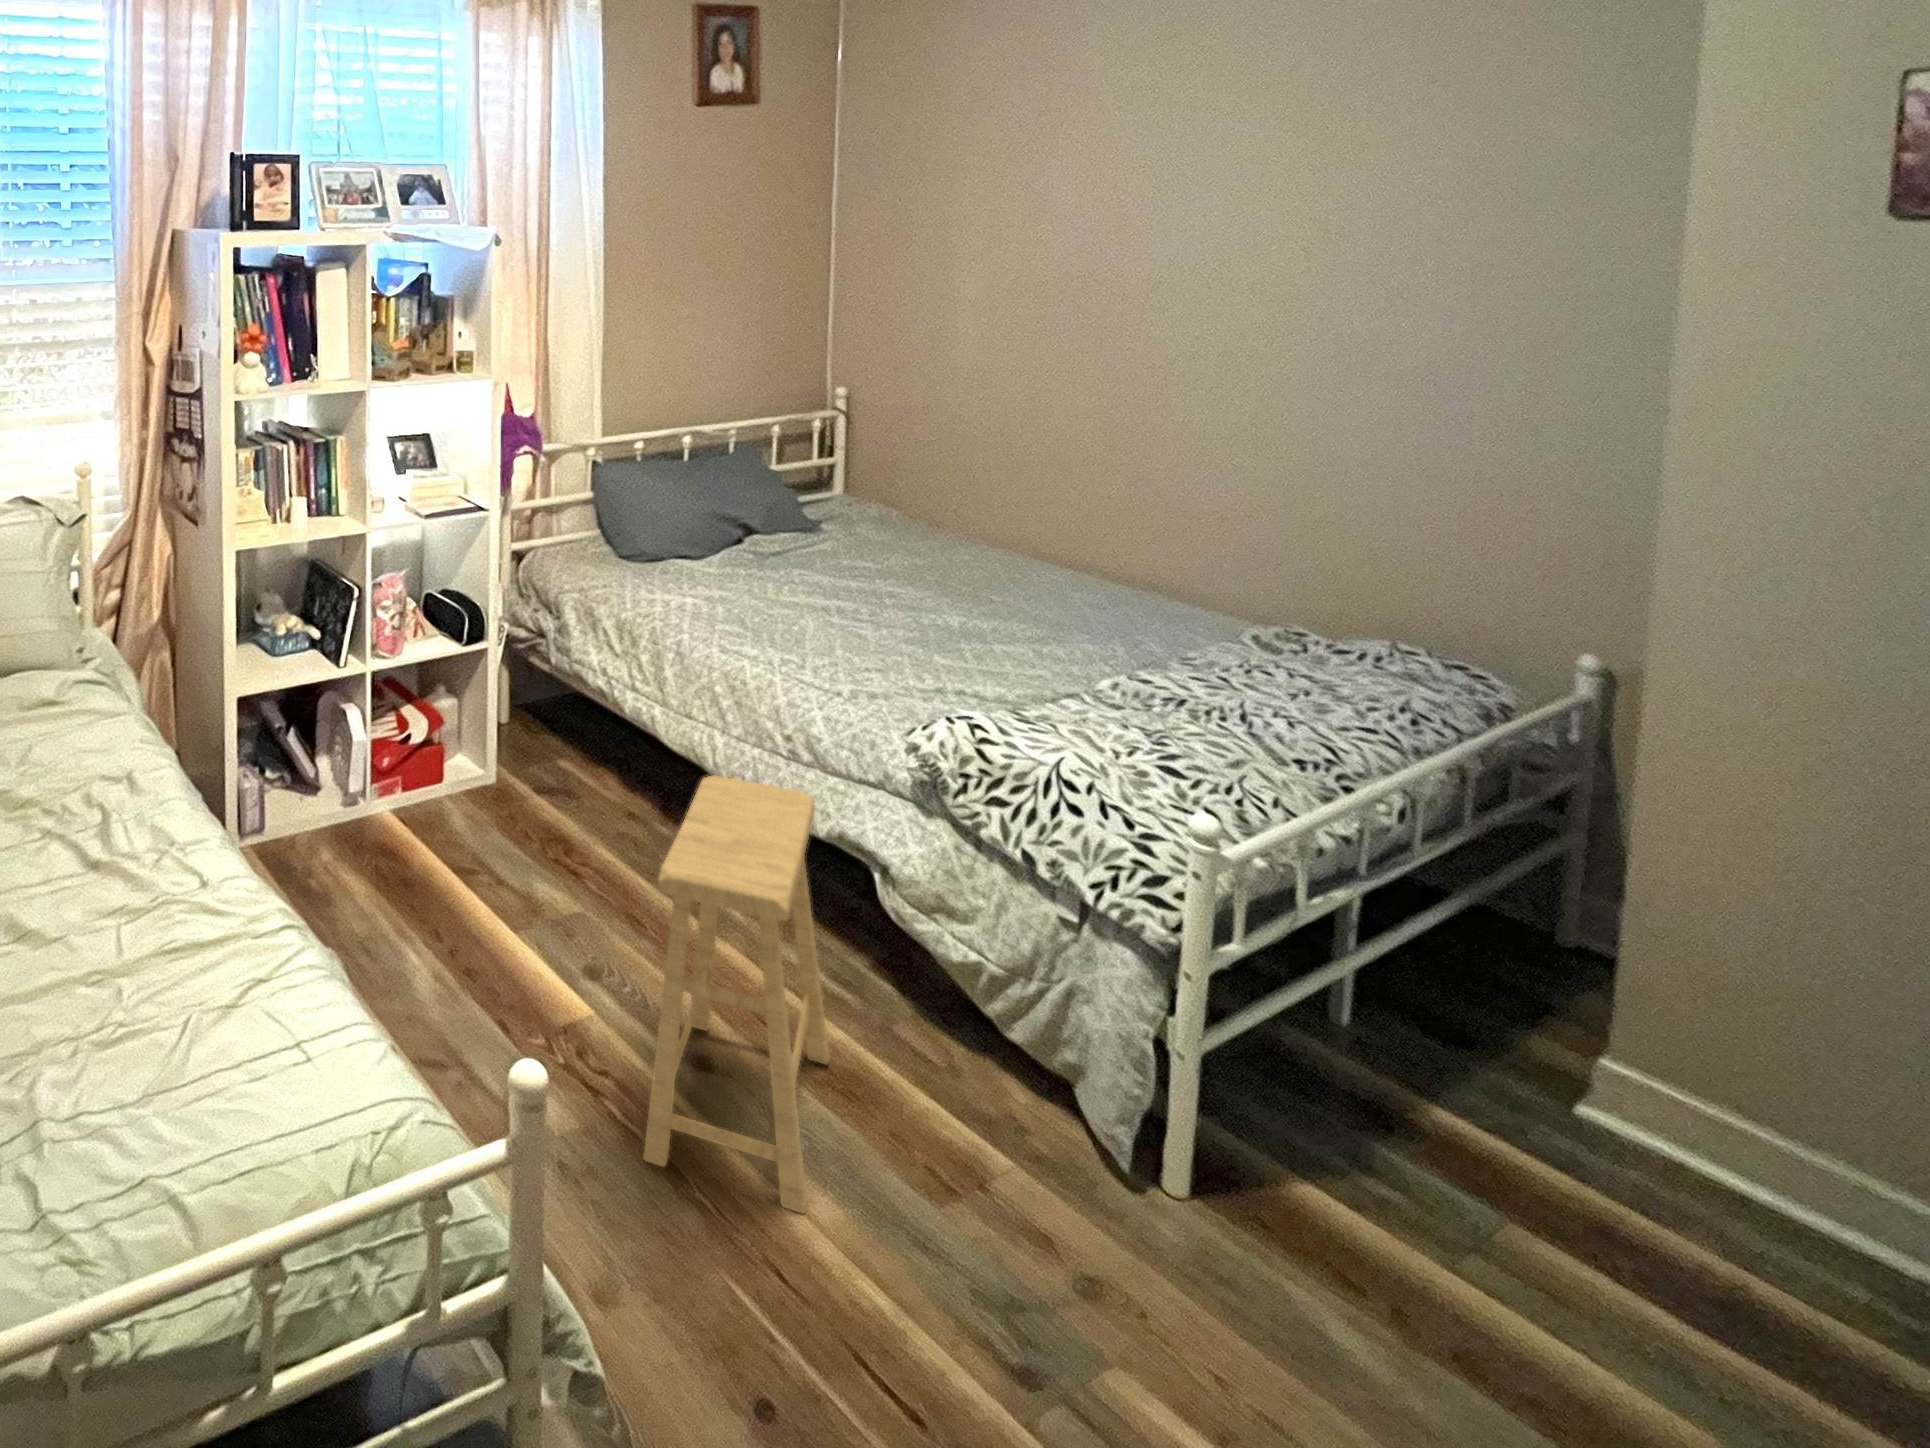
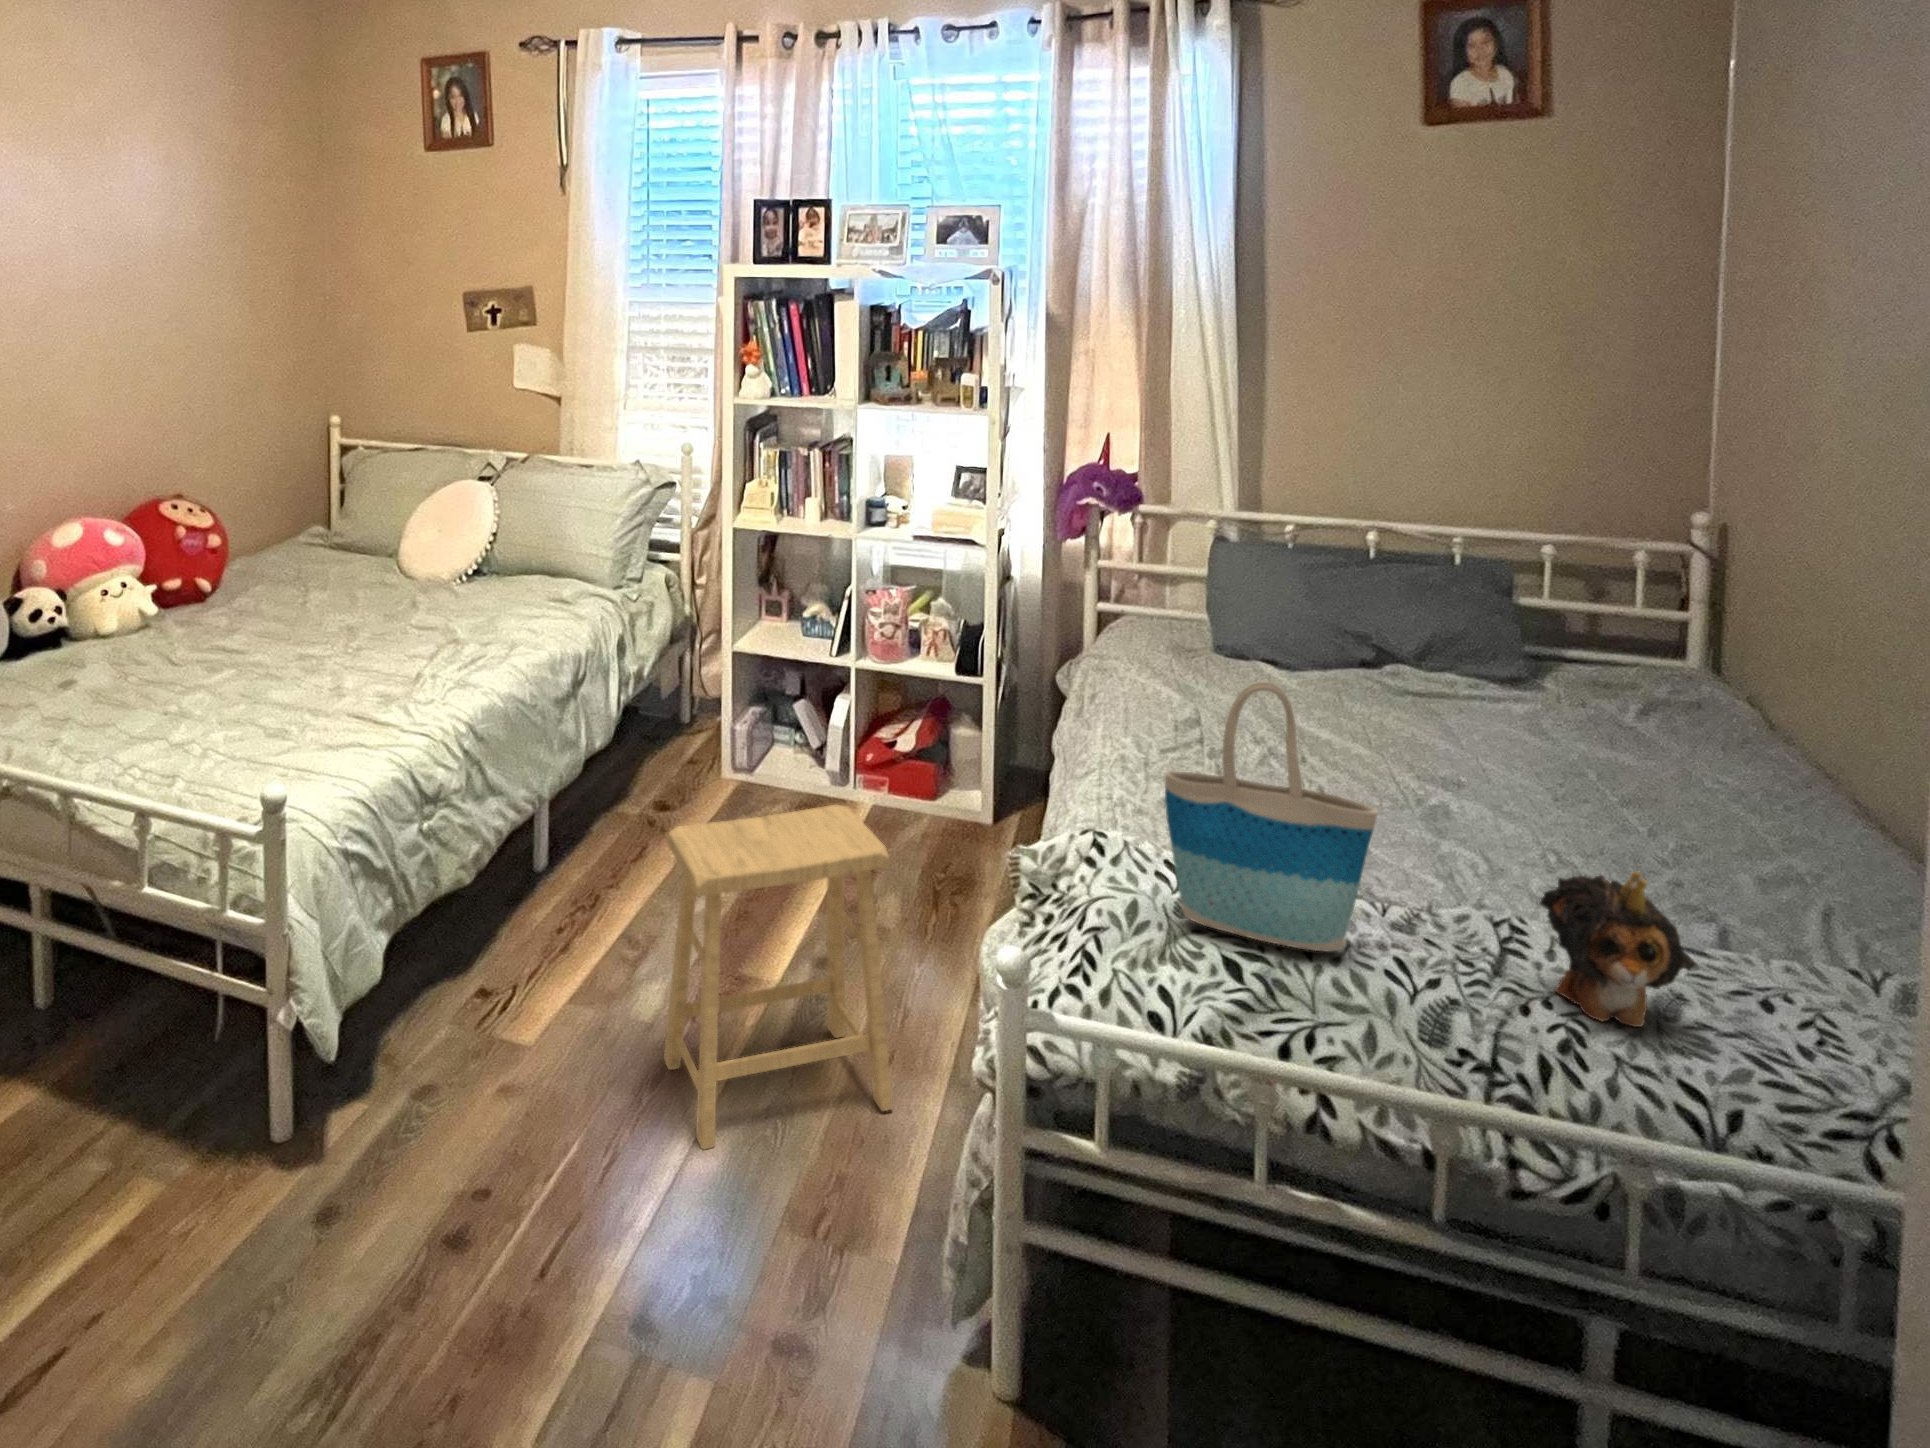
tote bag: none [1138,507,1239,722] -> present [1165,681,1378,951]
plush toy: none [1275,570,1363,681] -> present [1540,871,1703,1027]

